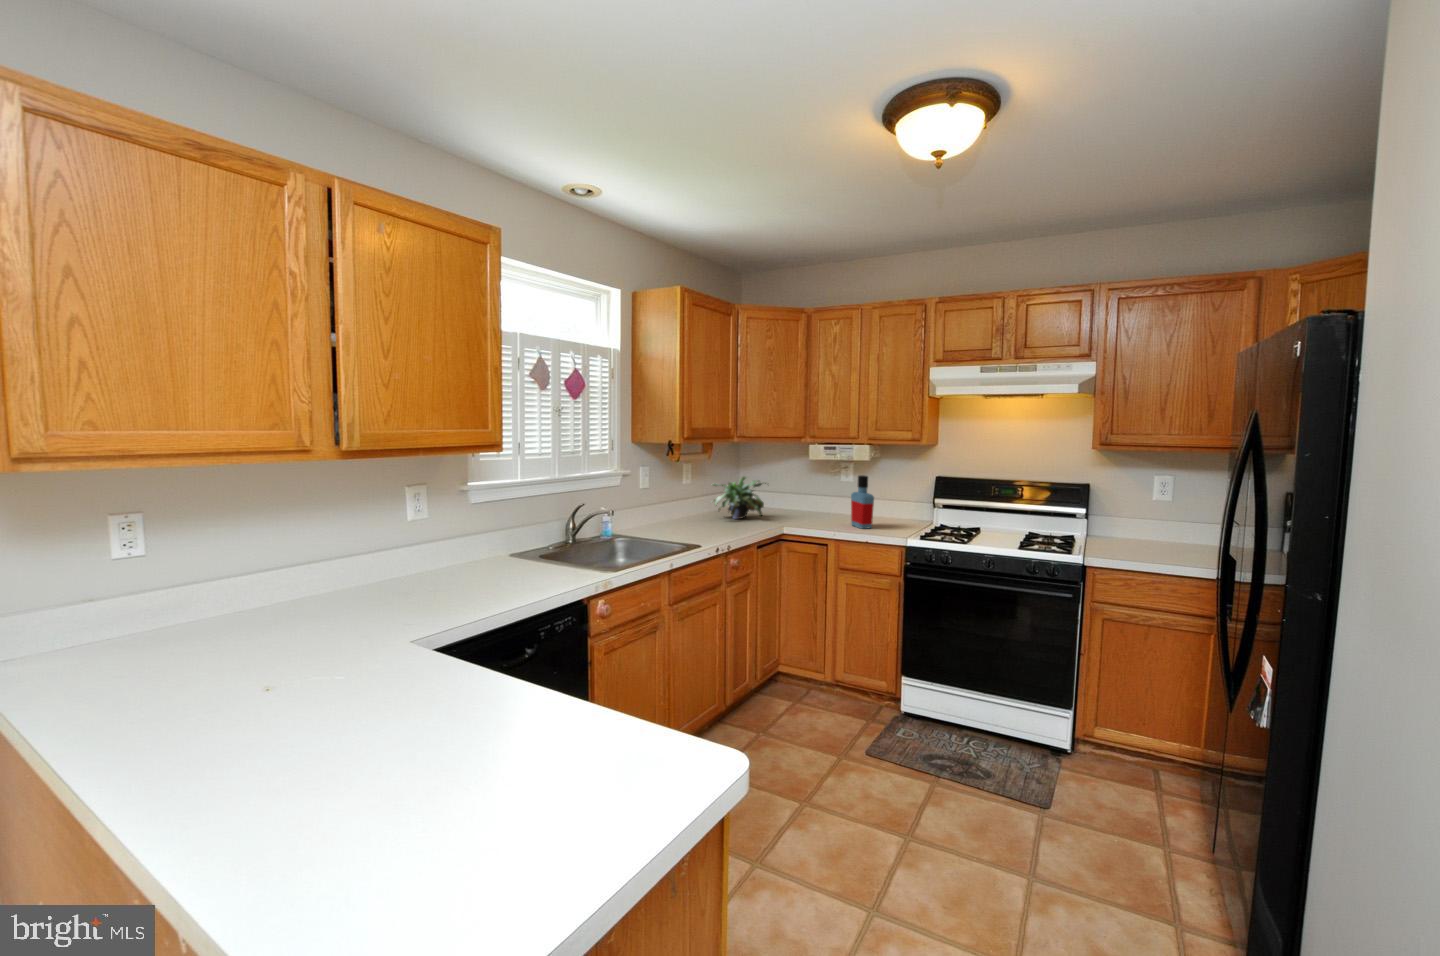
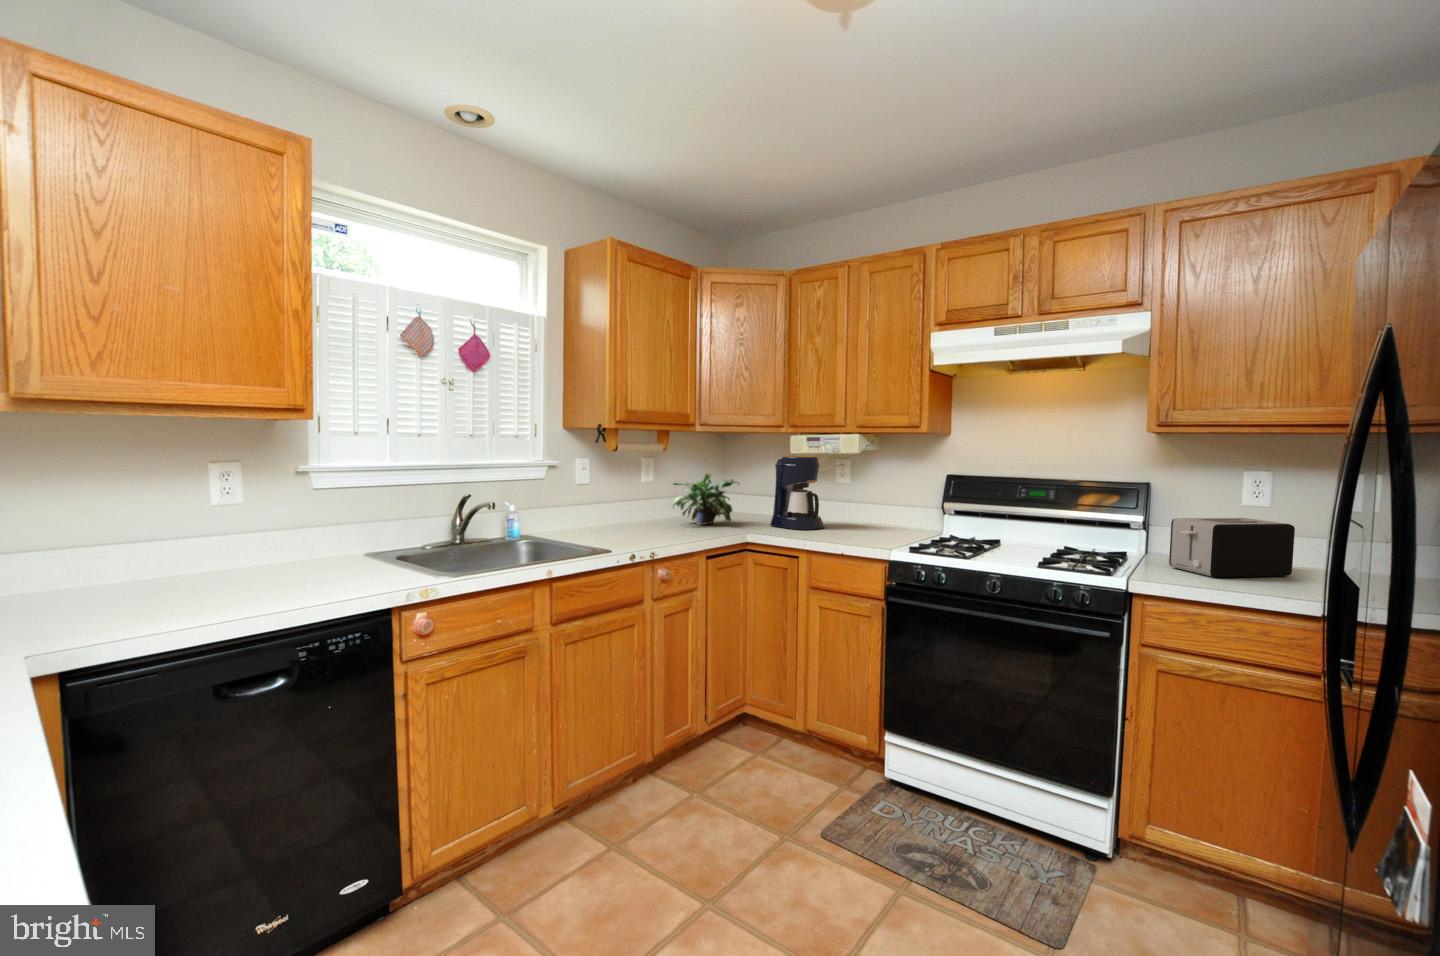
coffee maker: none [793,460,838,521] -> present [770,456,824,530]
bottle: present [851,475,874,529] -> none [834,472,860,538]
toaster: none [1107,510,1190,554] -> present [1169,518,1295,577]

